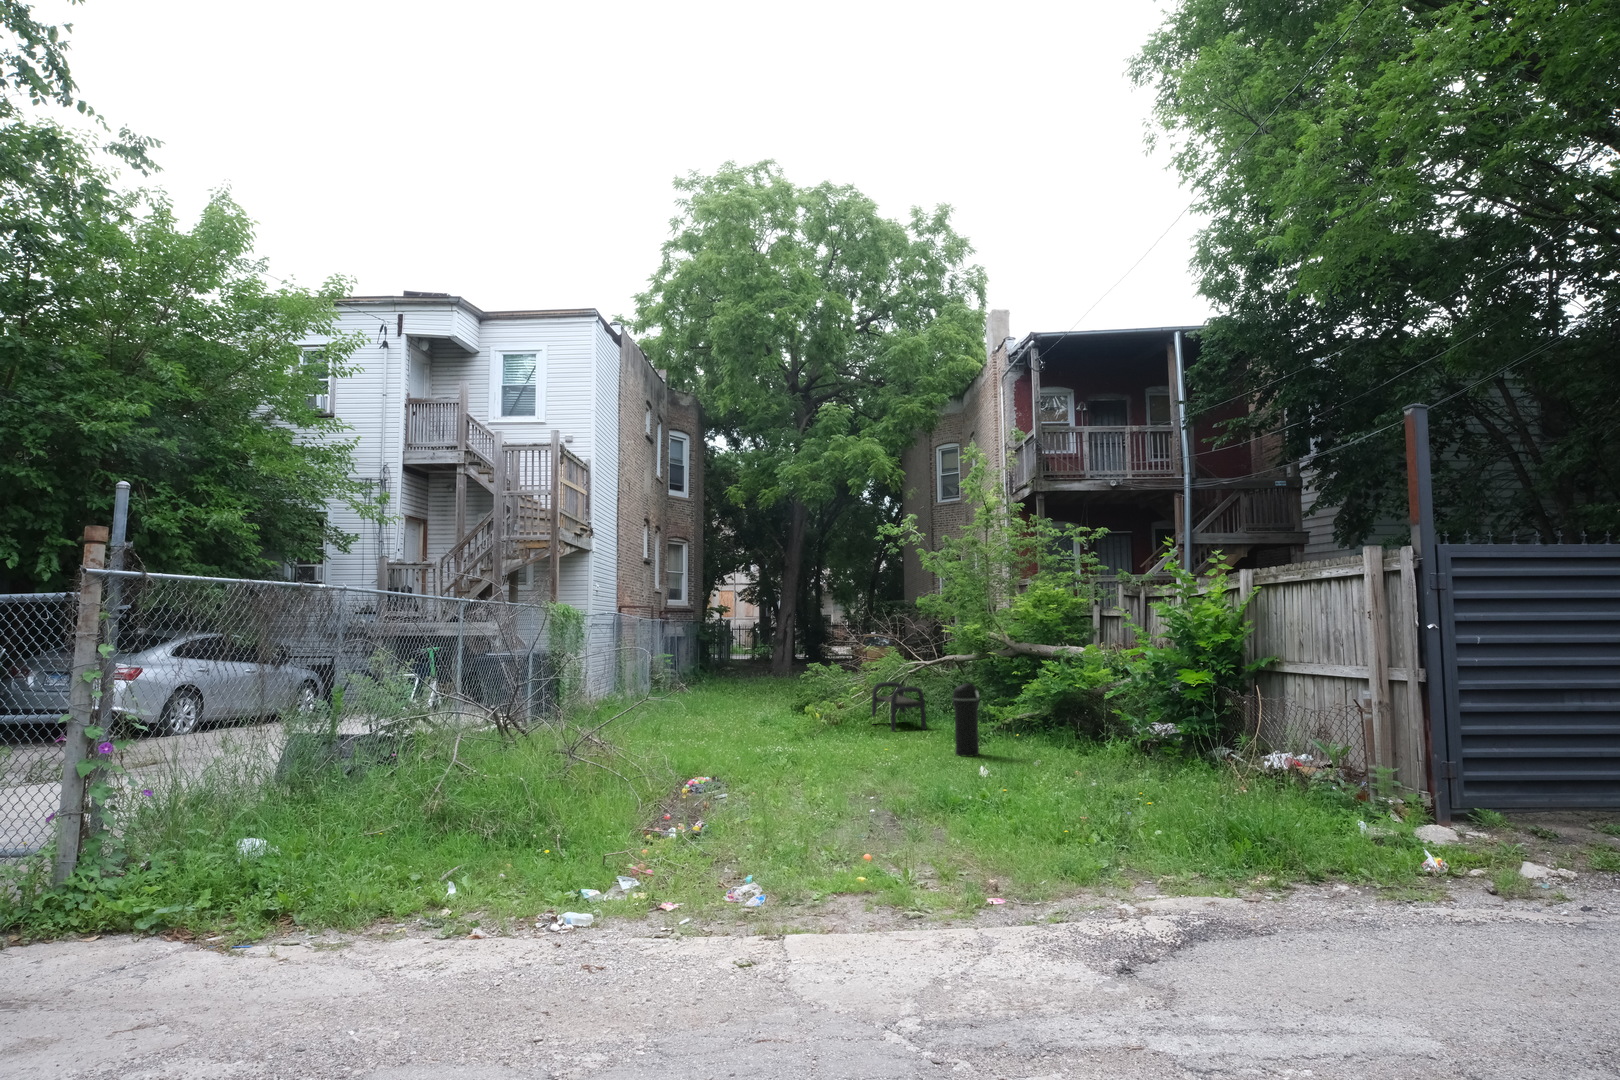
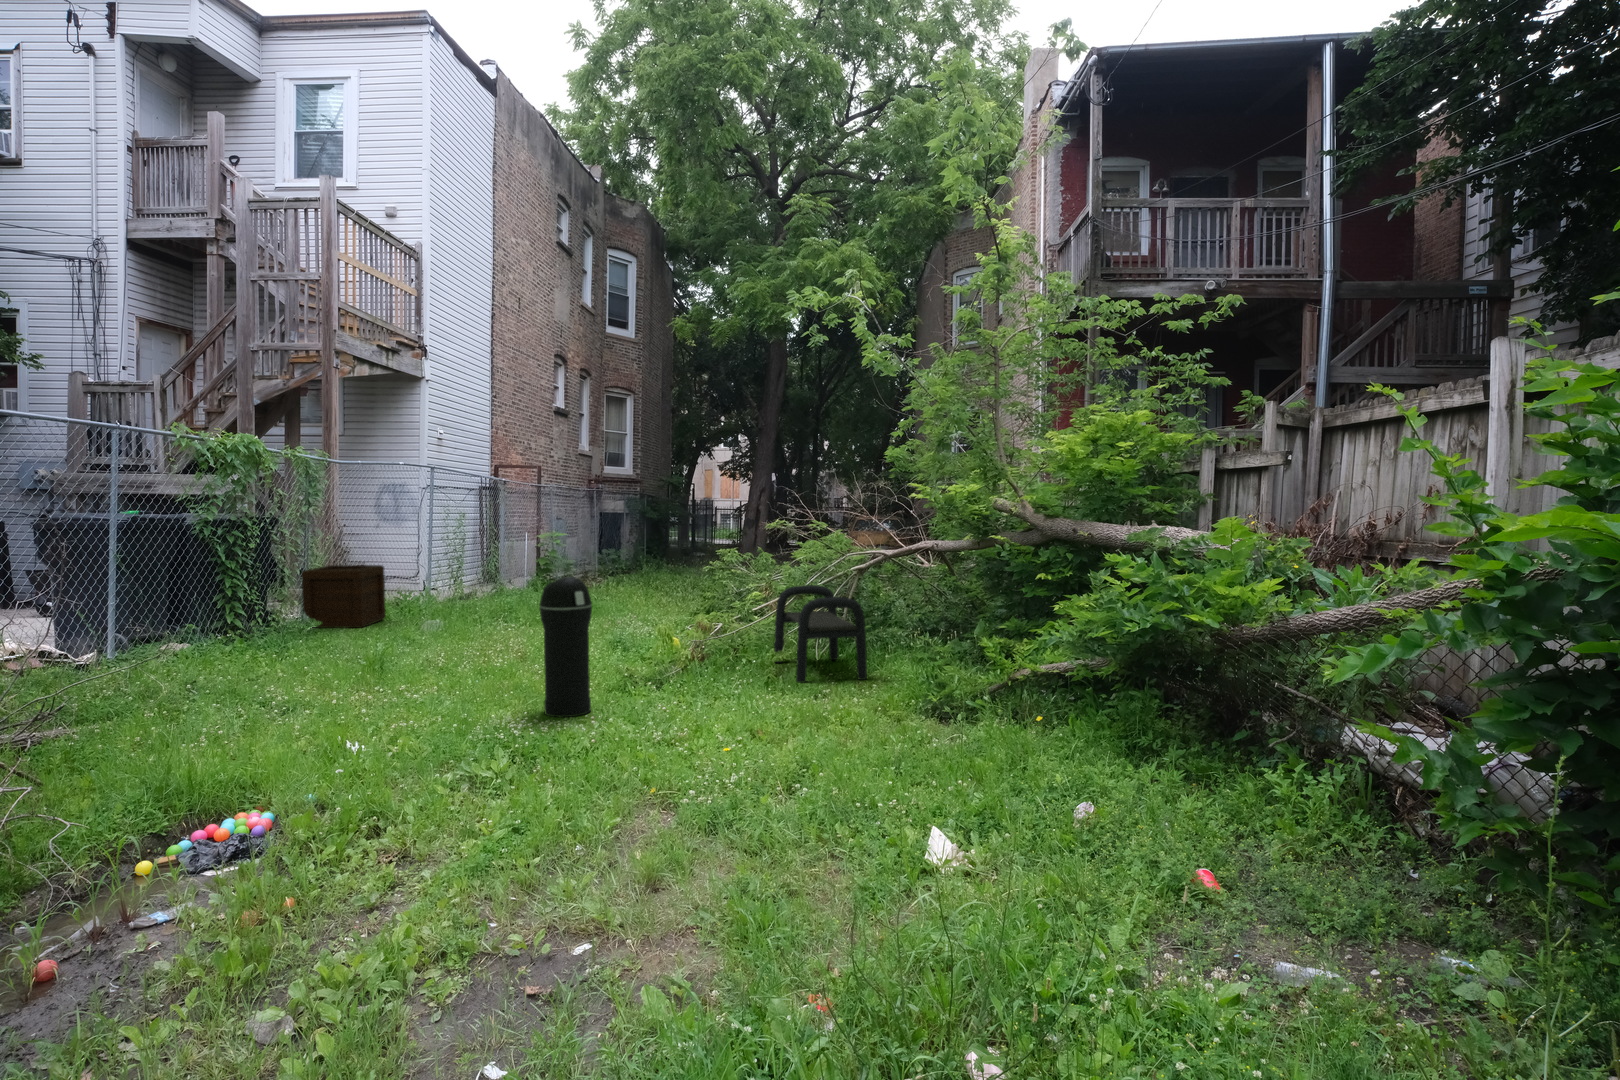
wooden crate: none [572,678,612,718] -> present [302,565,386,628]
trash can: present [952,683,979,757] -> present [540,577,592,717]

